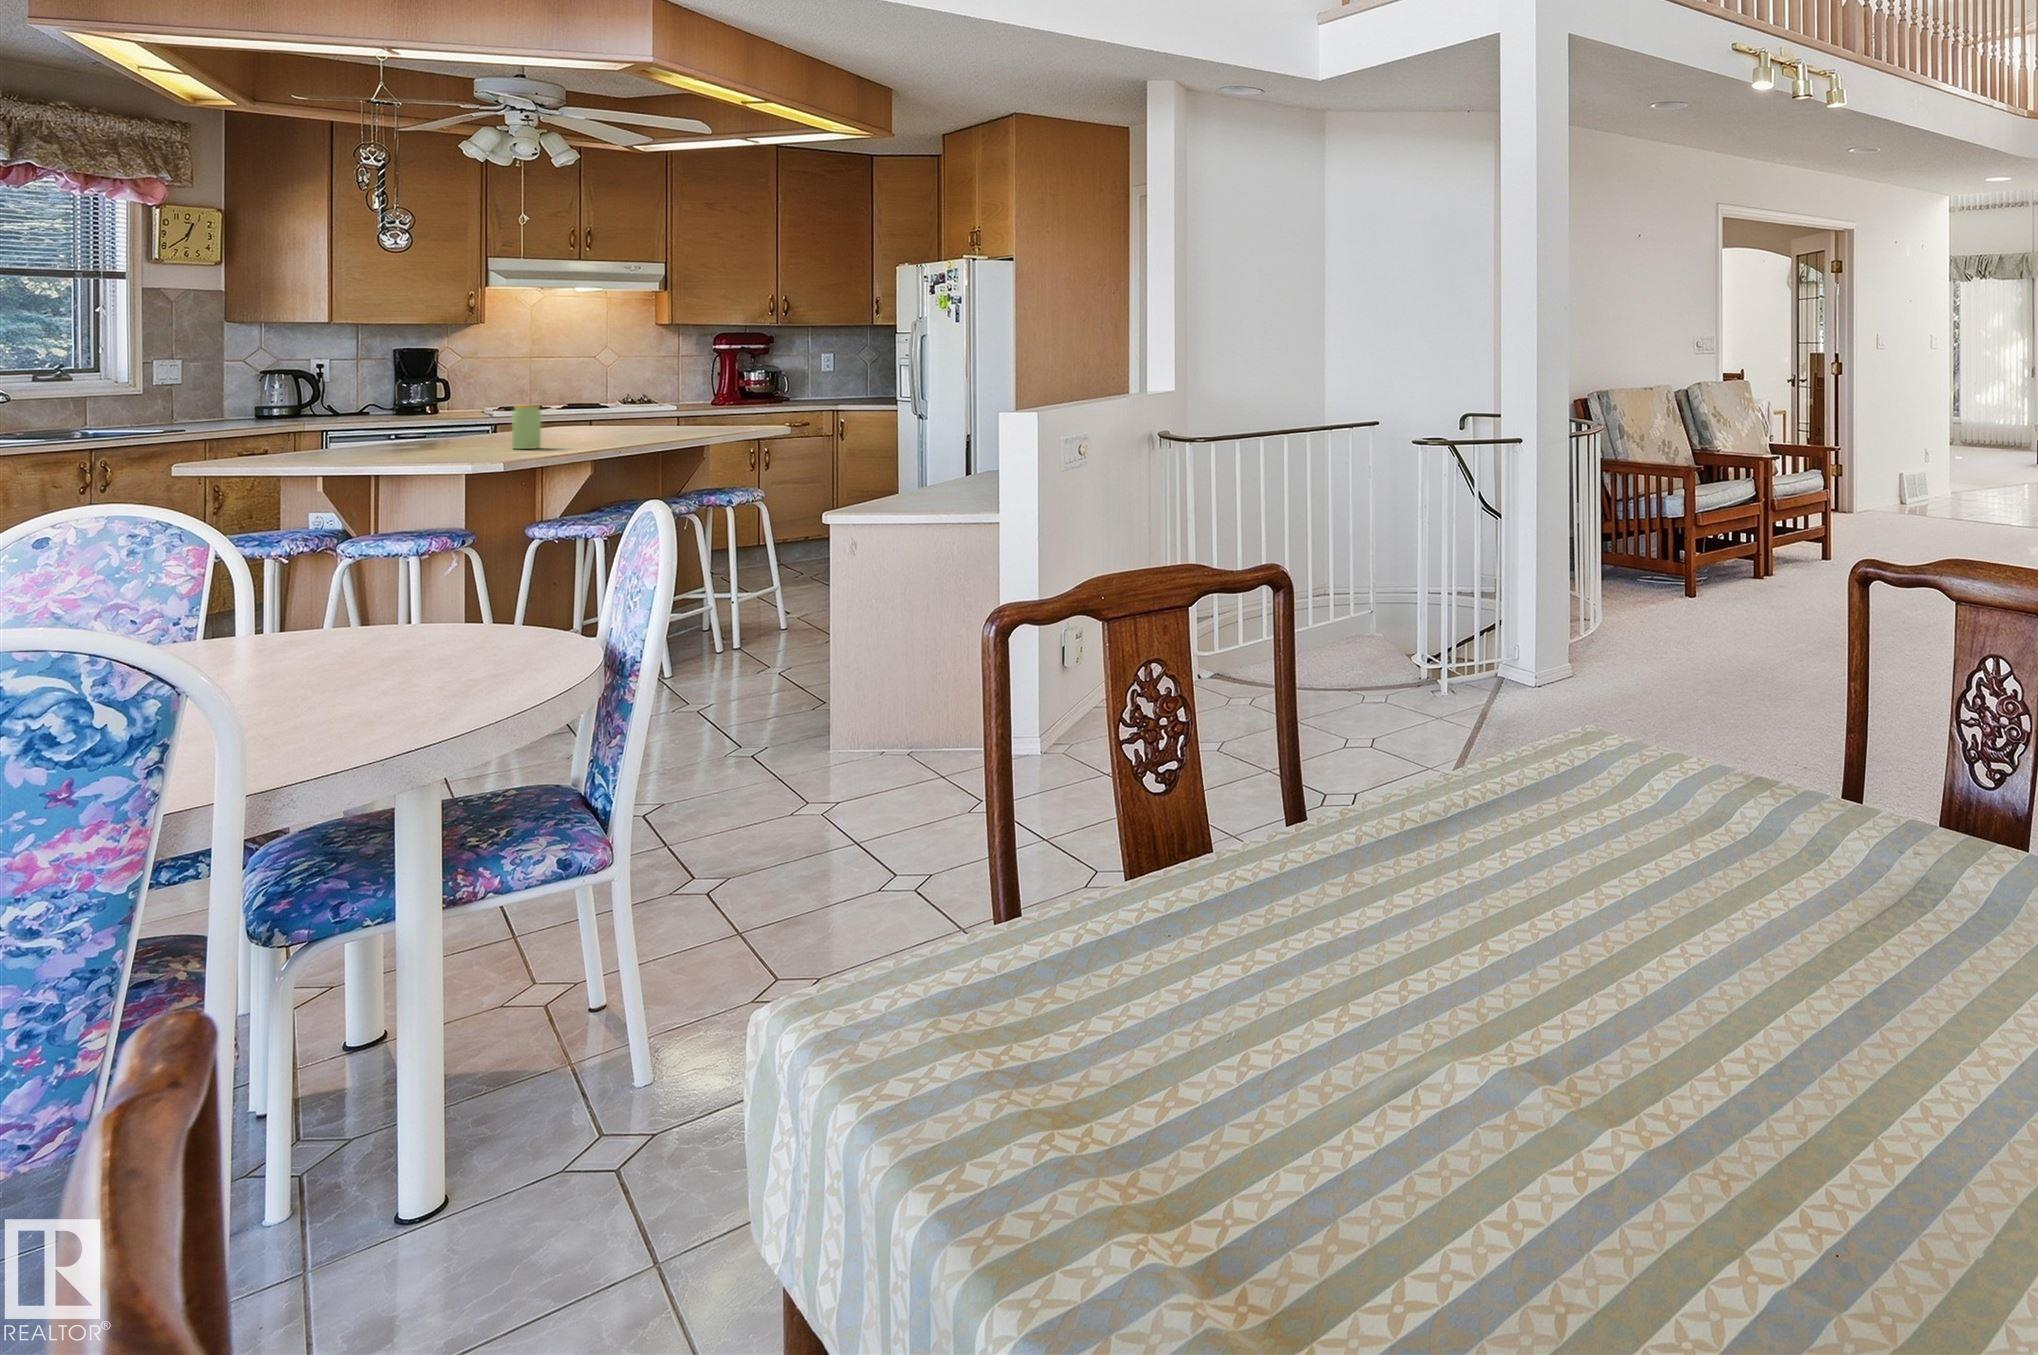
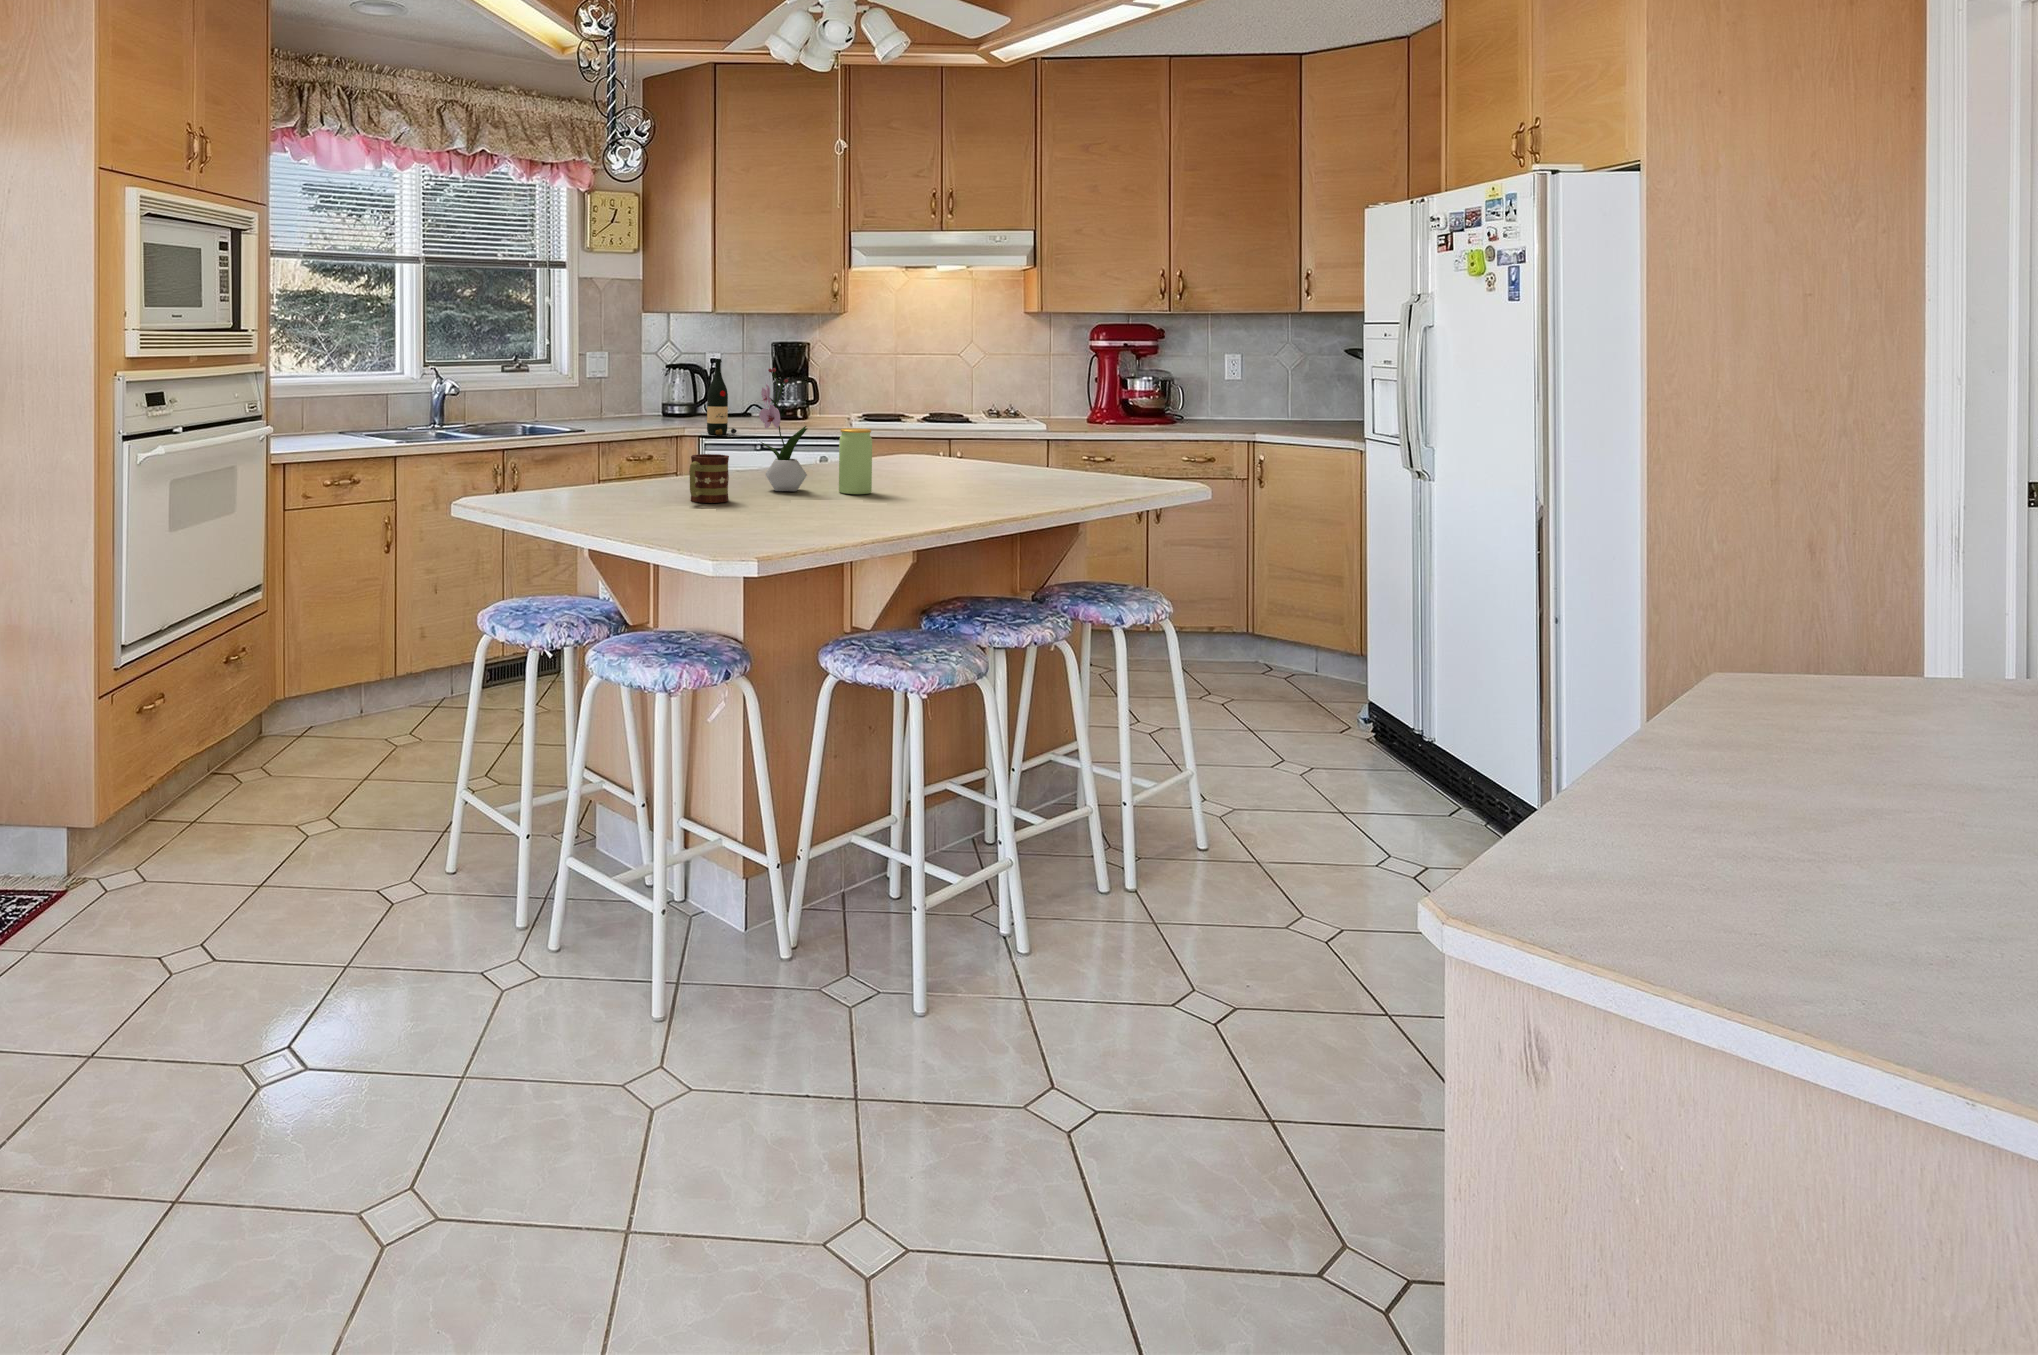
wine bottle: none [334,363,370,427] -> present [707,359,737,435]
flower arrangement: none [438,366,486,451] -> present [759,368,807,491]
mug: none [383,427,419,460] -> present [689,454,729,503]

